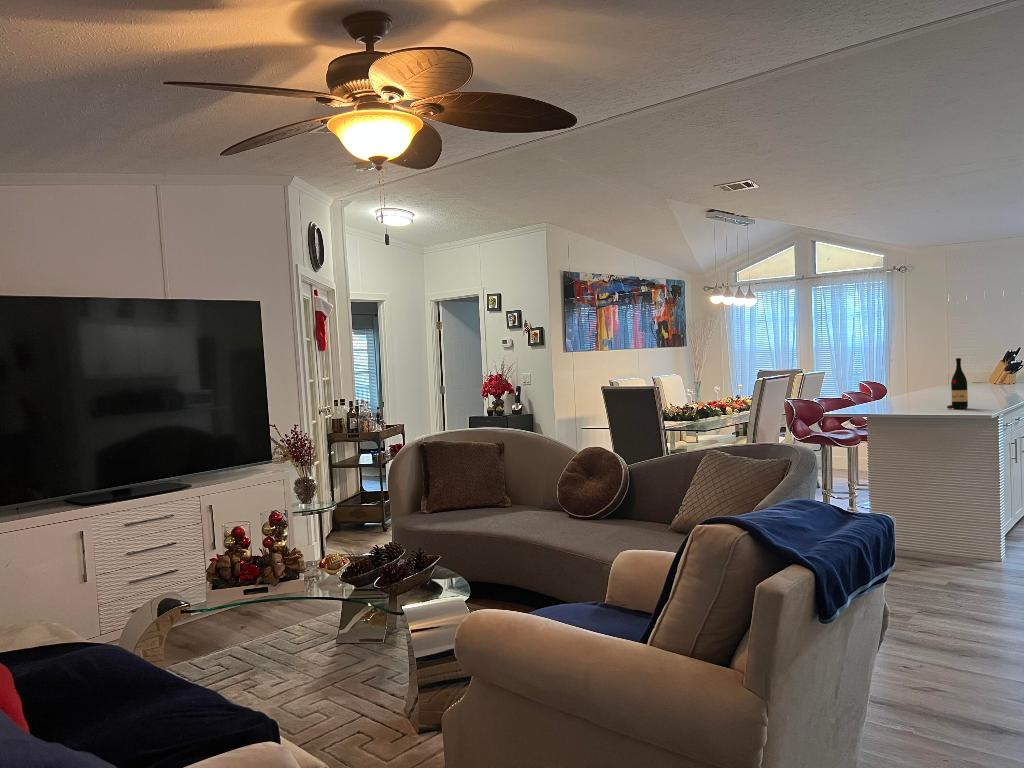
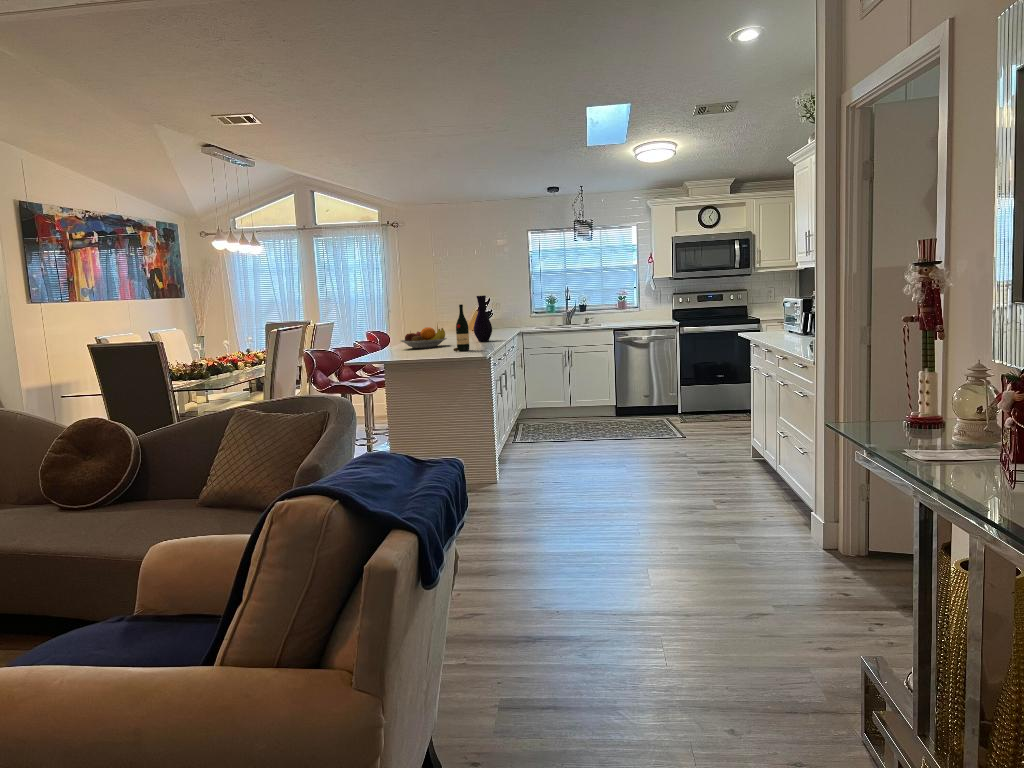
vase: none [982,347,1007,399] -> present [474,295,492,342]
fruit bowl: none [889,381,946,403] -> present [401,327,447,348]

